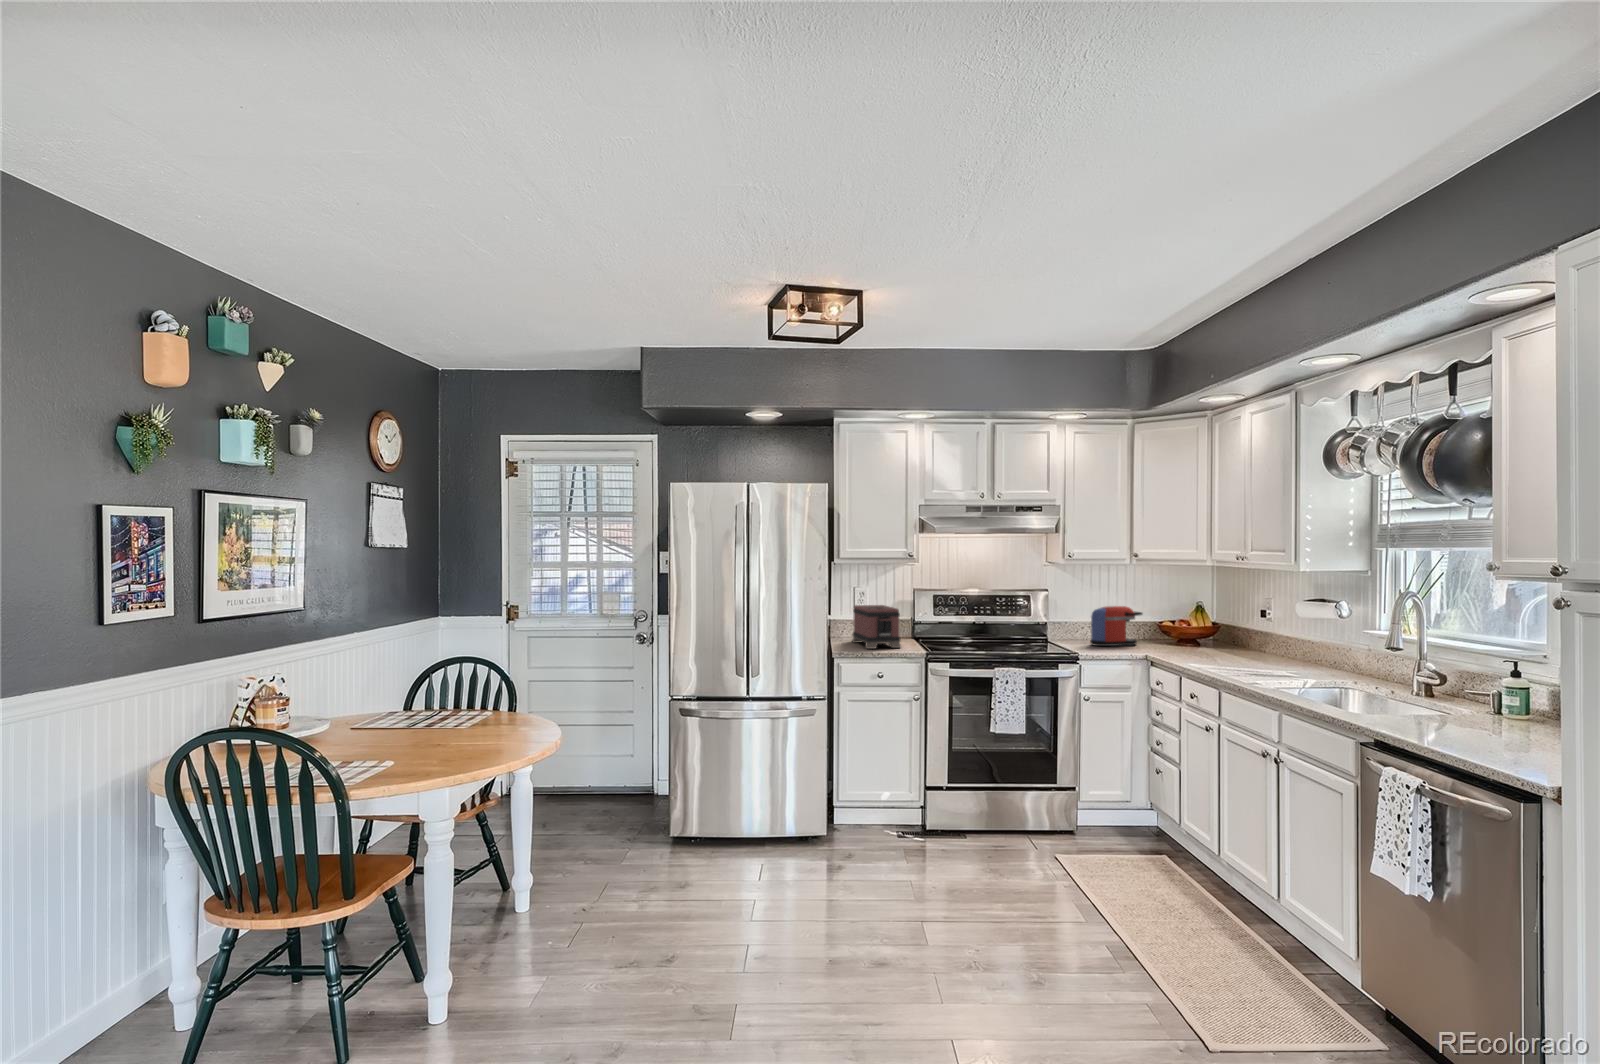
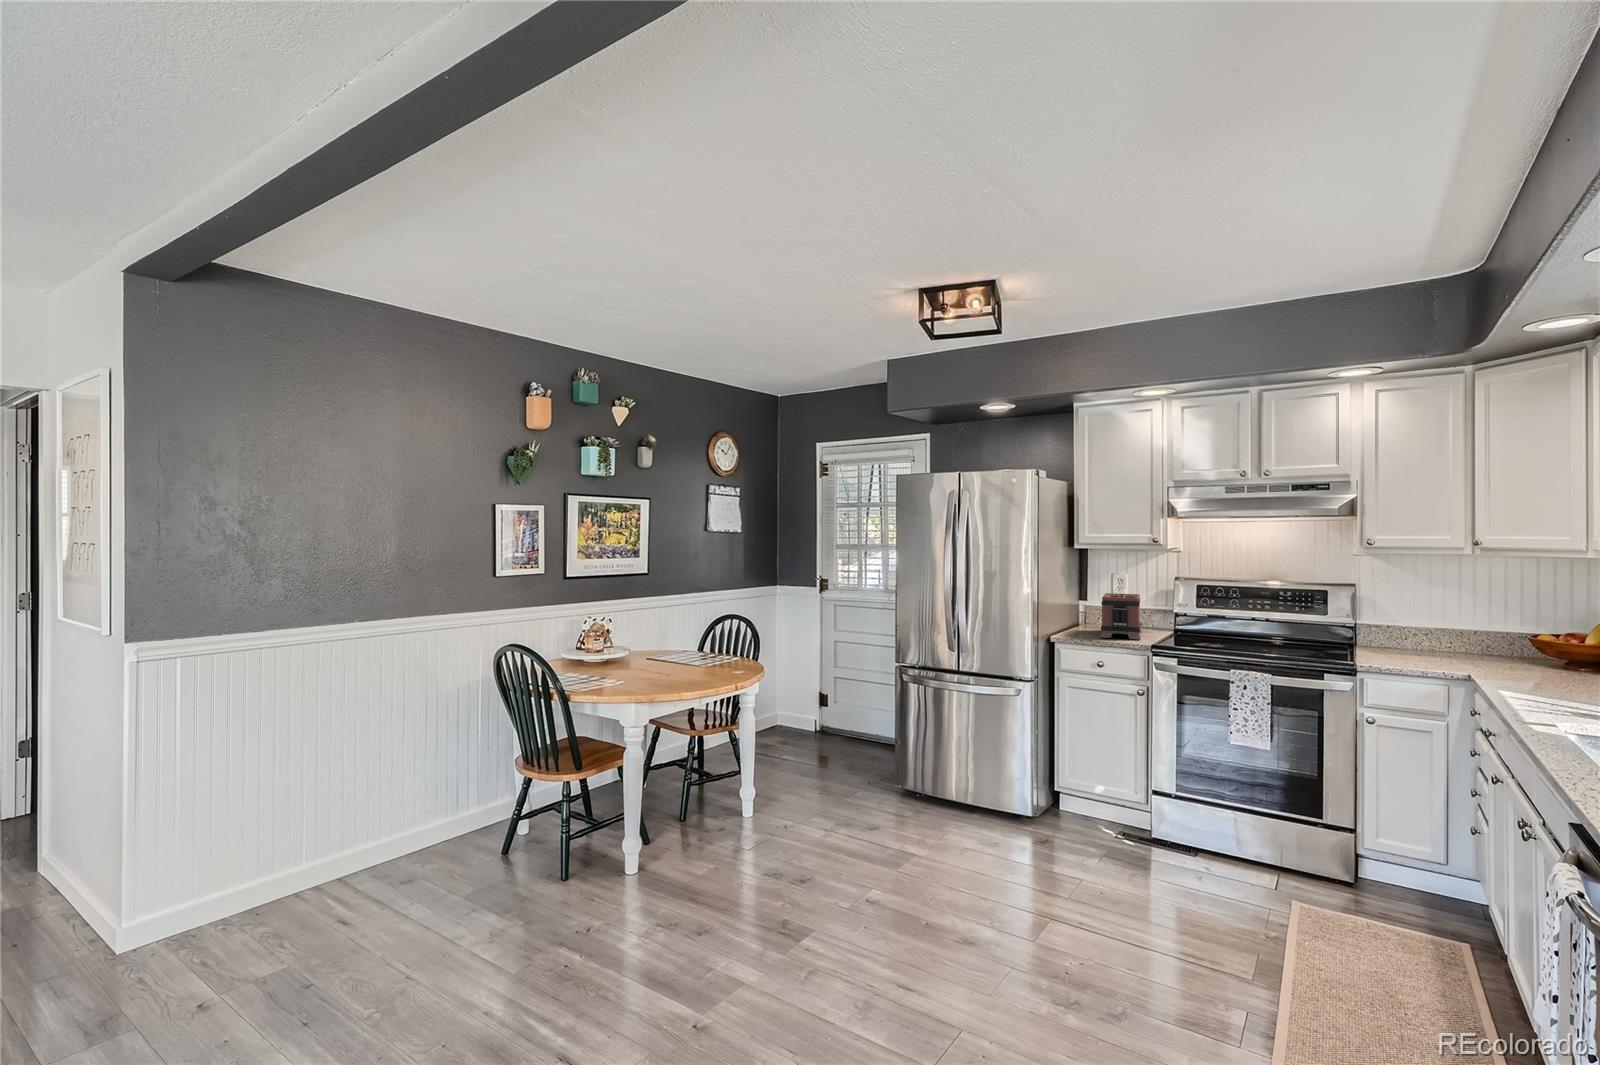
coffee maker: present [1090,606,1142,646] -> none [1400,610,1489,662]

